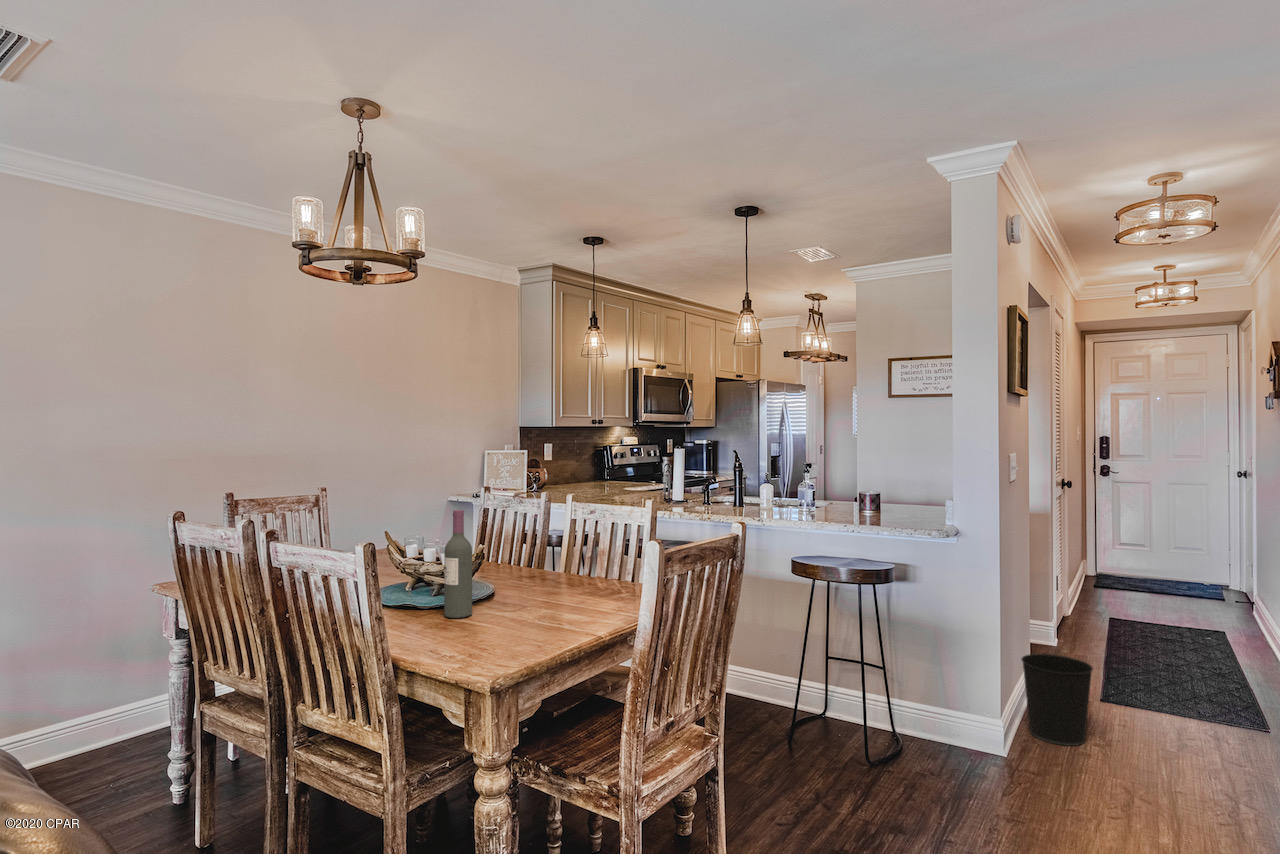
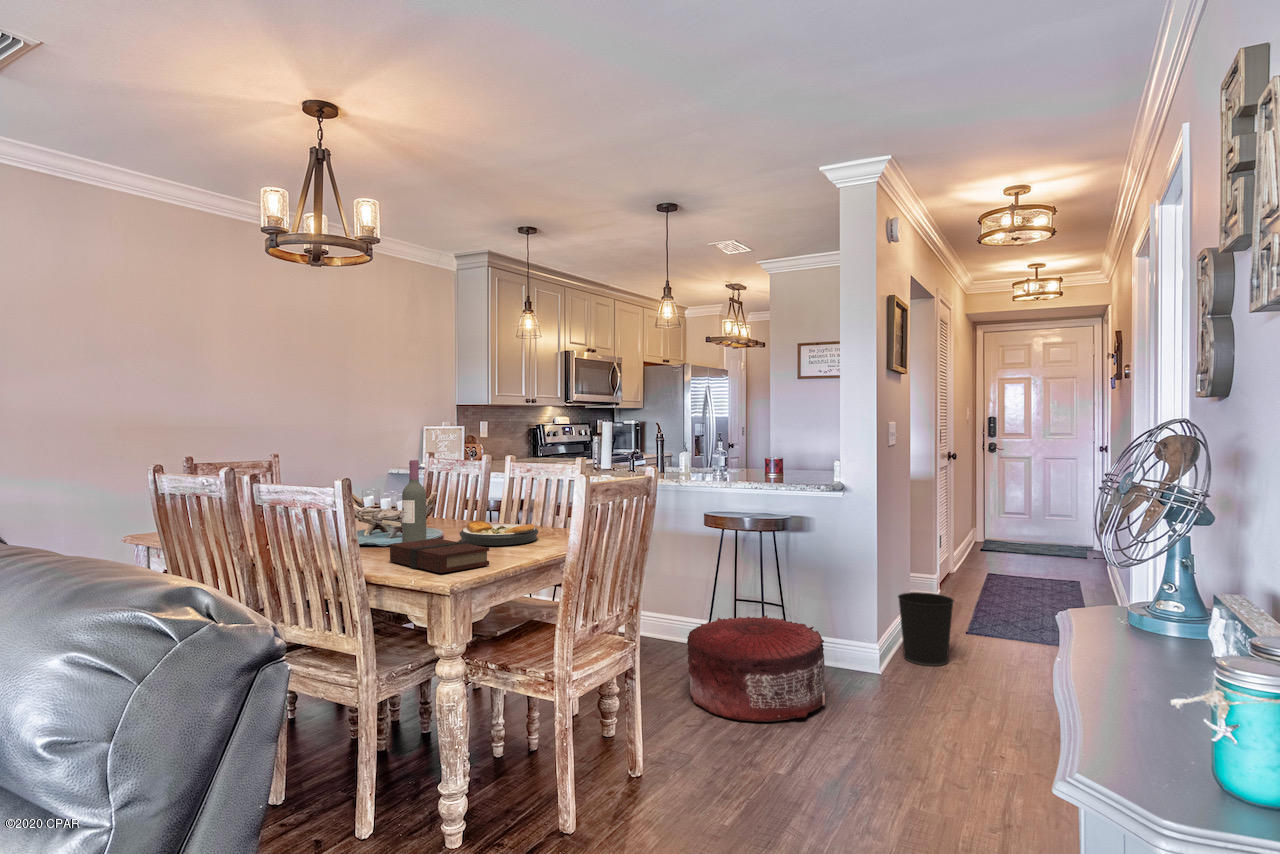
plate: none [511,576,603,611] -> present [459,521,539,545]
book: none [427,605,542,660] -> present [390,538,489,573]
pouf: none [774,681,944,822] -> present [687,615,825,722]

